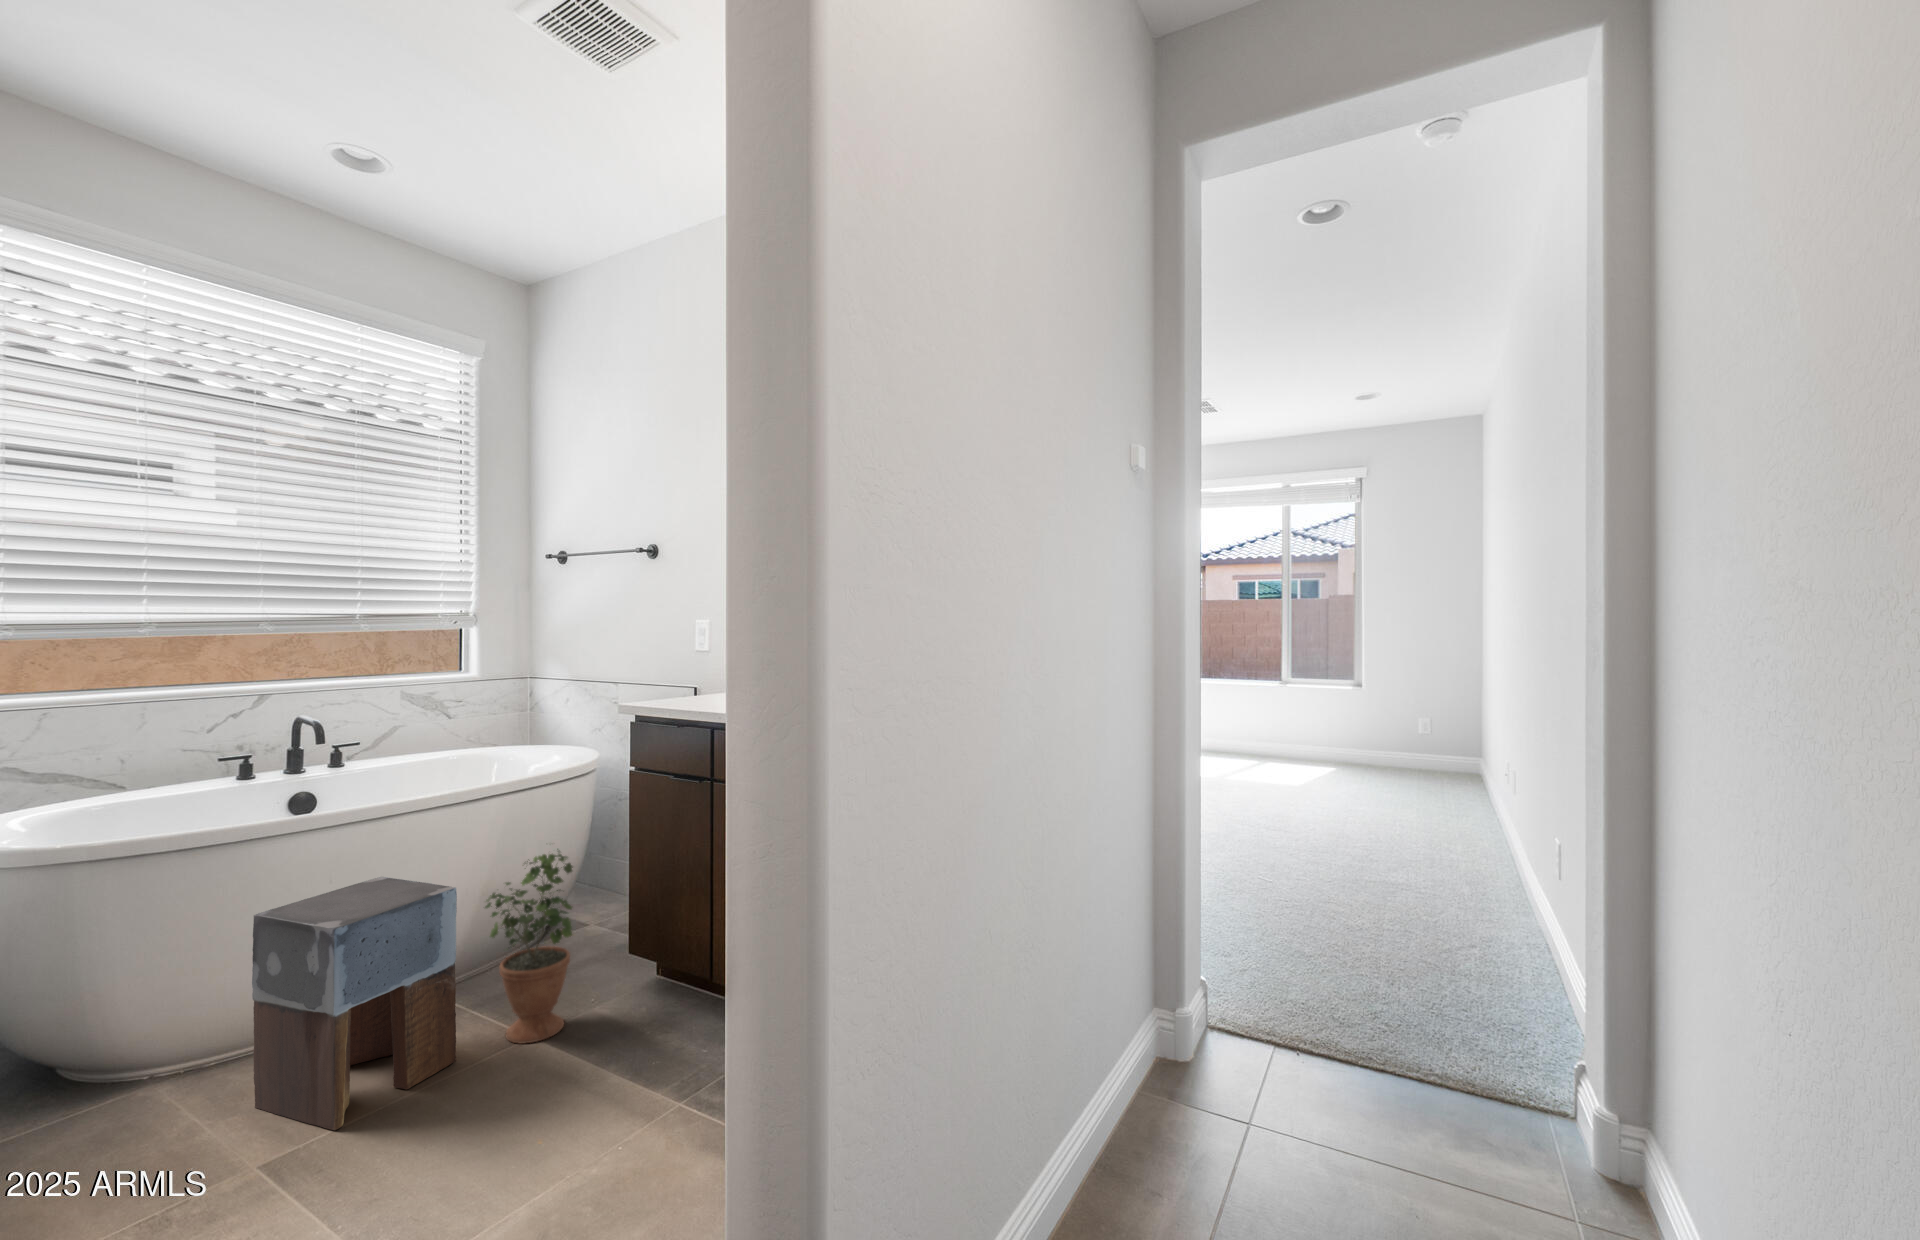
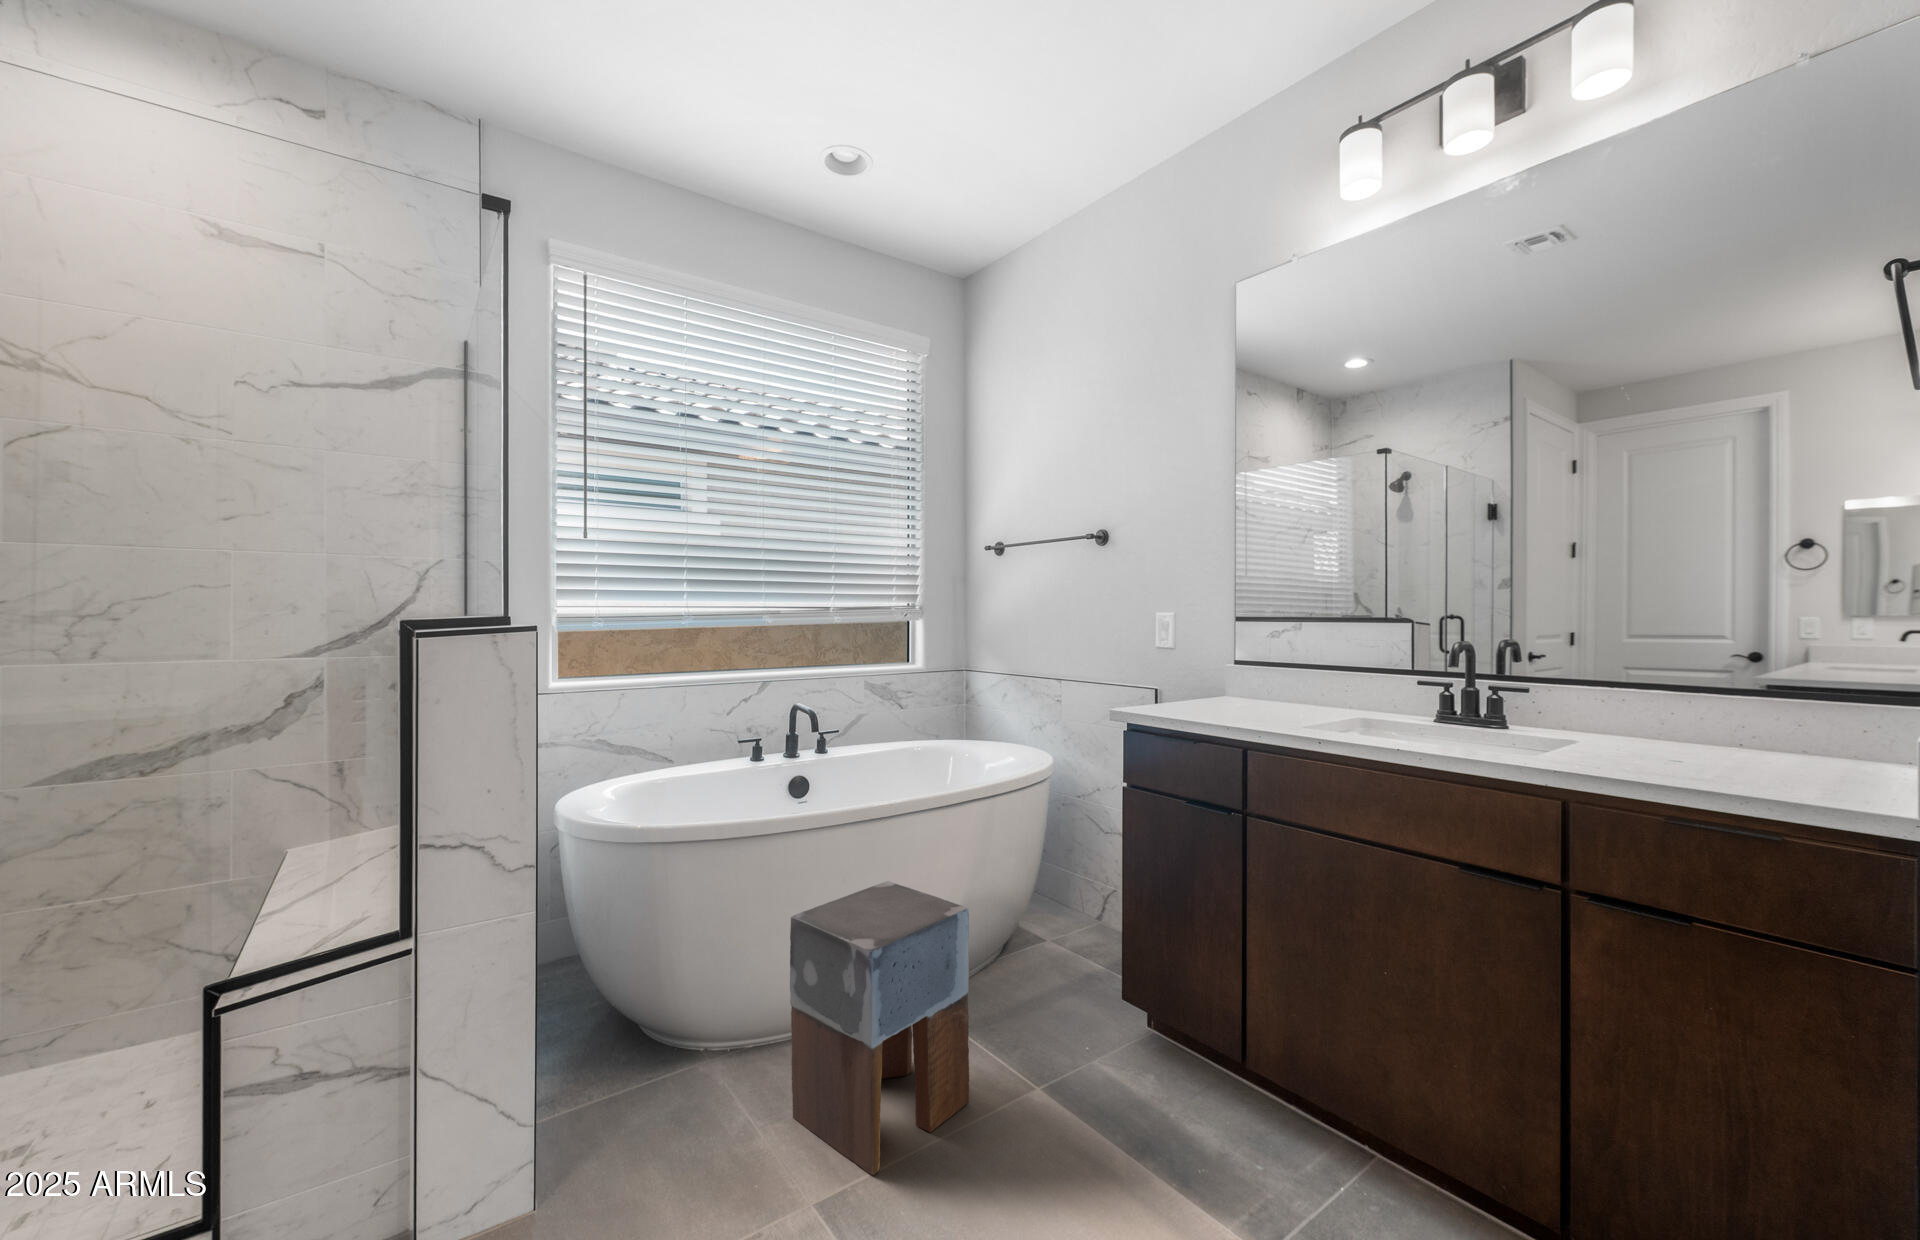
potted plant: present [485,849,573,1043] -> none [987,862,1078,1094]

